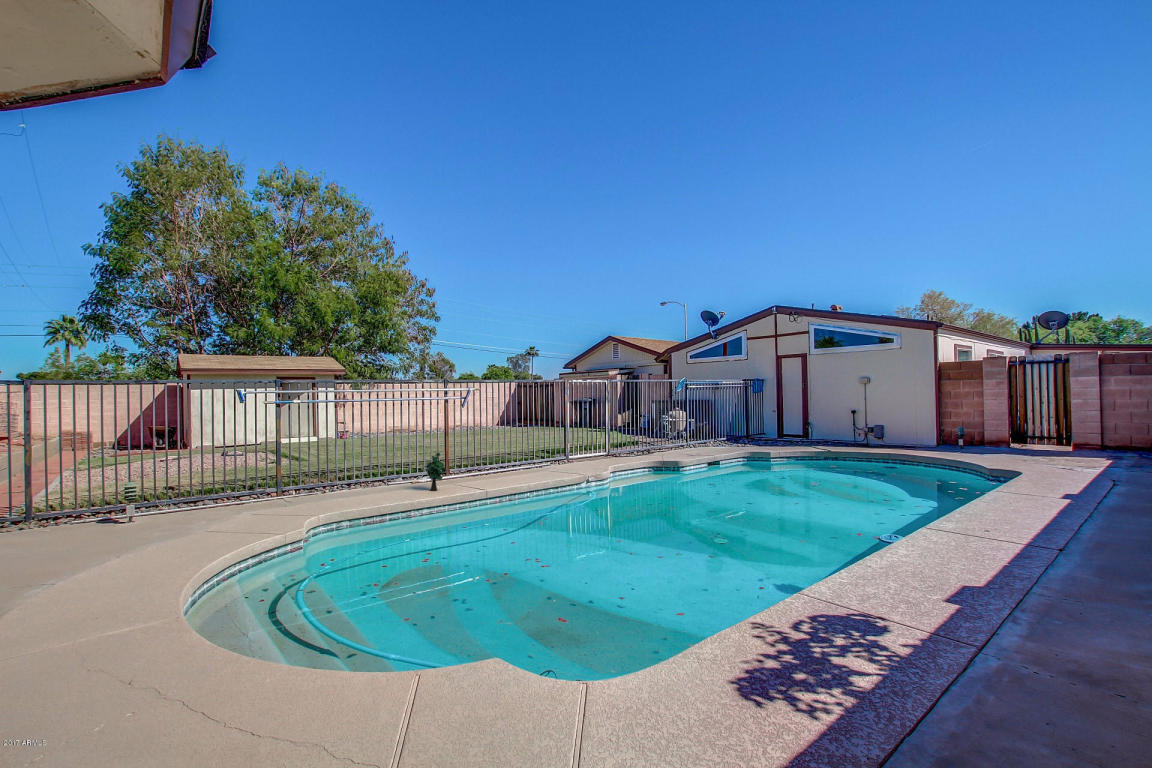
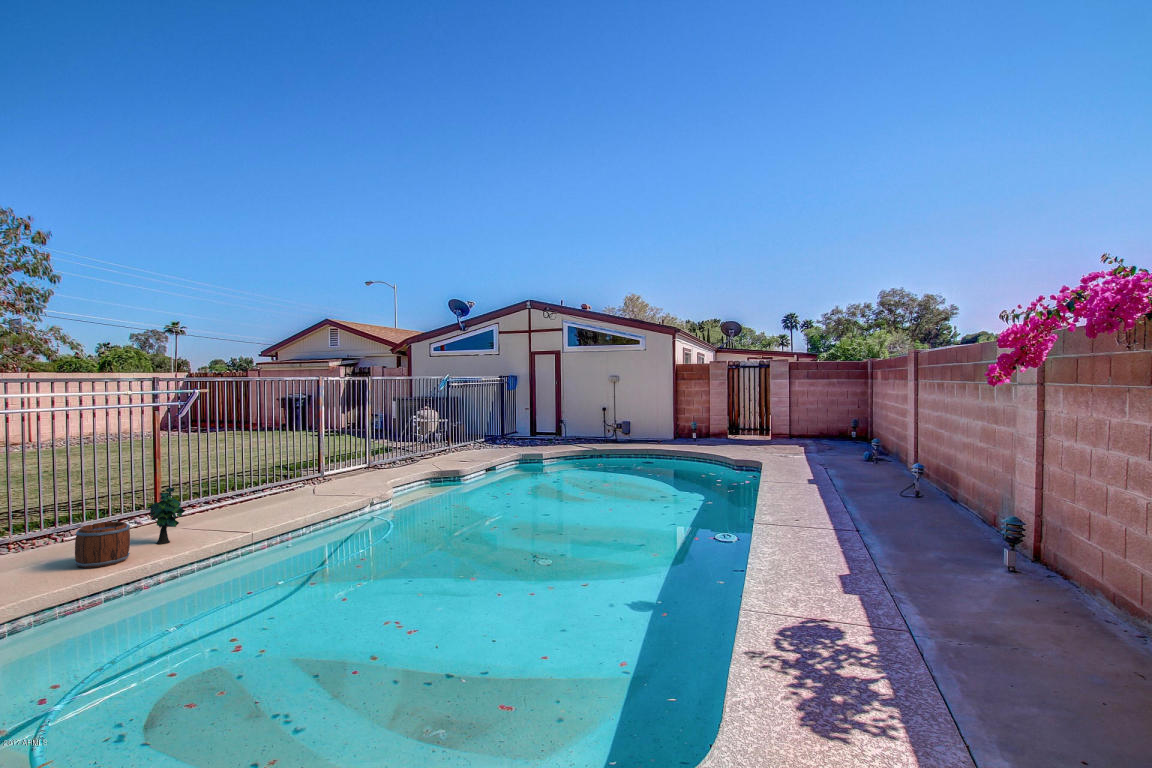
bucket: none [381,472,411,499] -> present [75,522,130,568]

